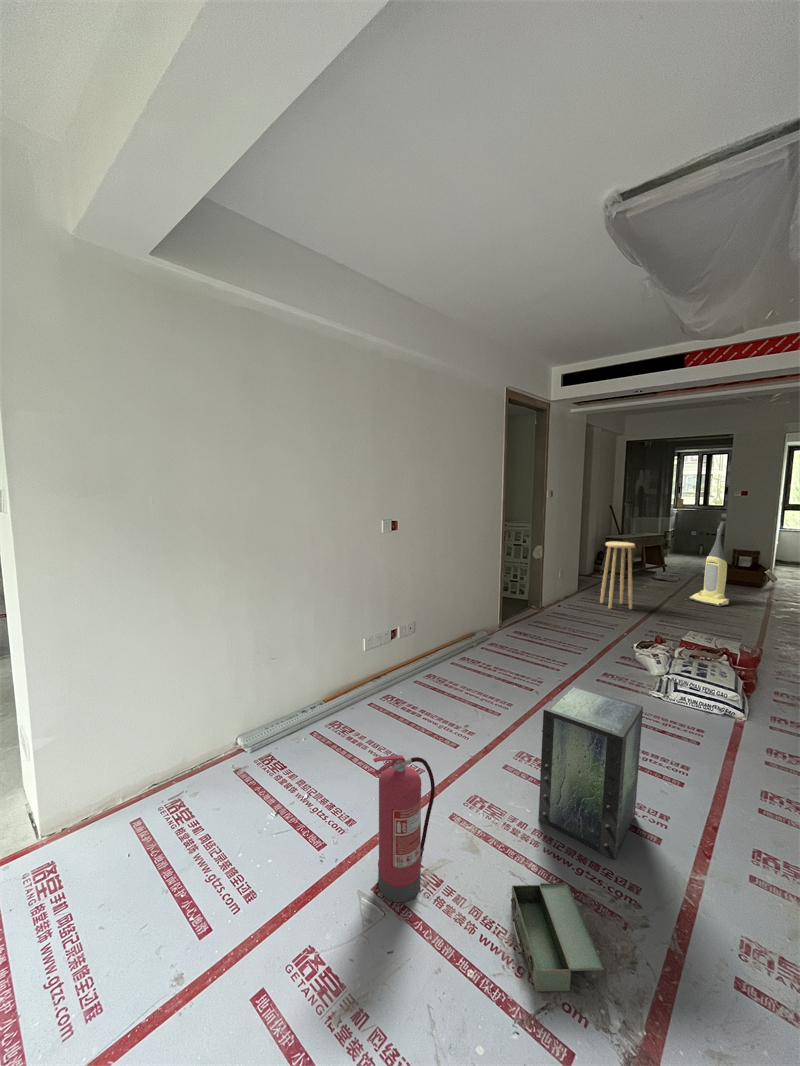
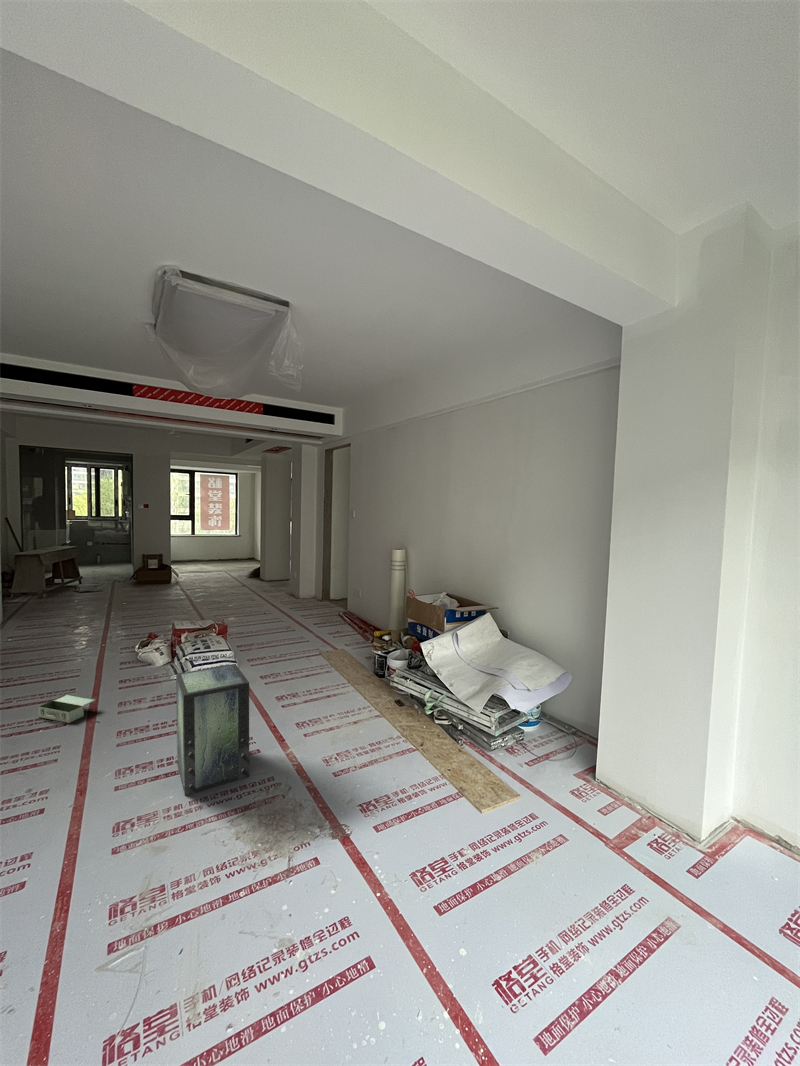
vacuum cleaner: present [689,522,729,607] -> none [127,530,160,603]
stool: present [600,542,635,609] -> none [46,557,86,630]
fire extinguisher: present [373,755,435,902] -> none [100,779,155,945]
toolbox: present [511,883,604,992] -> present [38,694,96,723]

